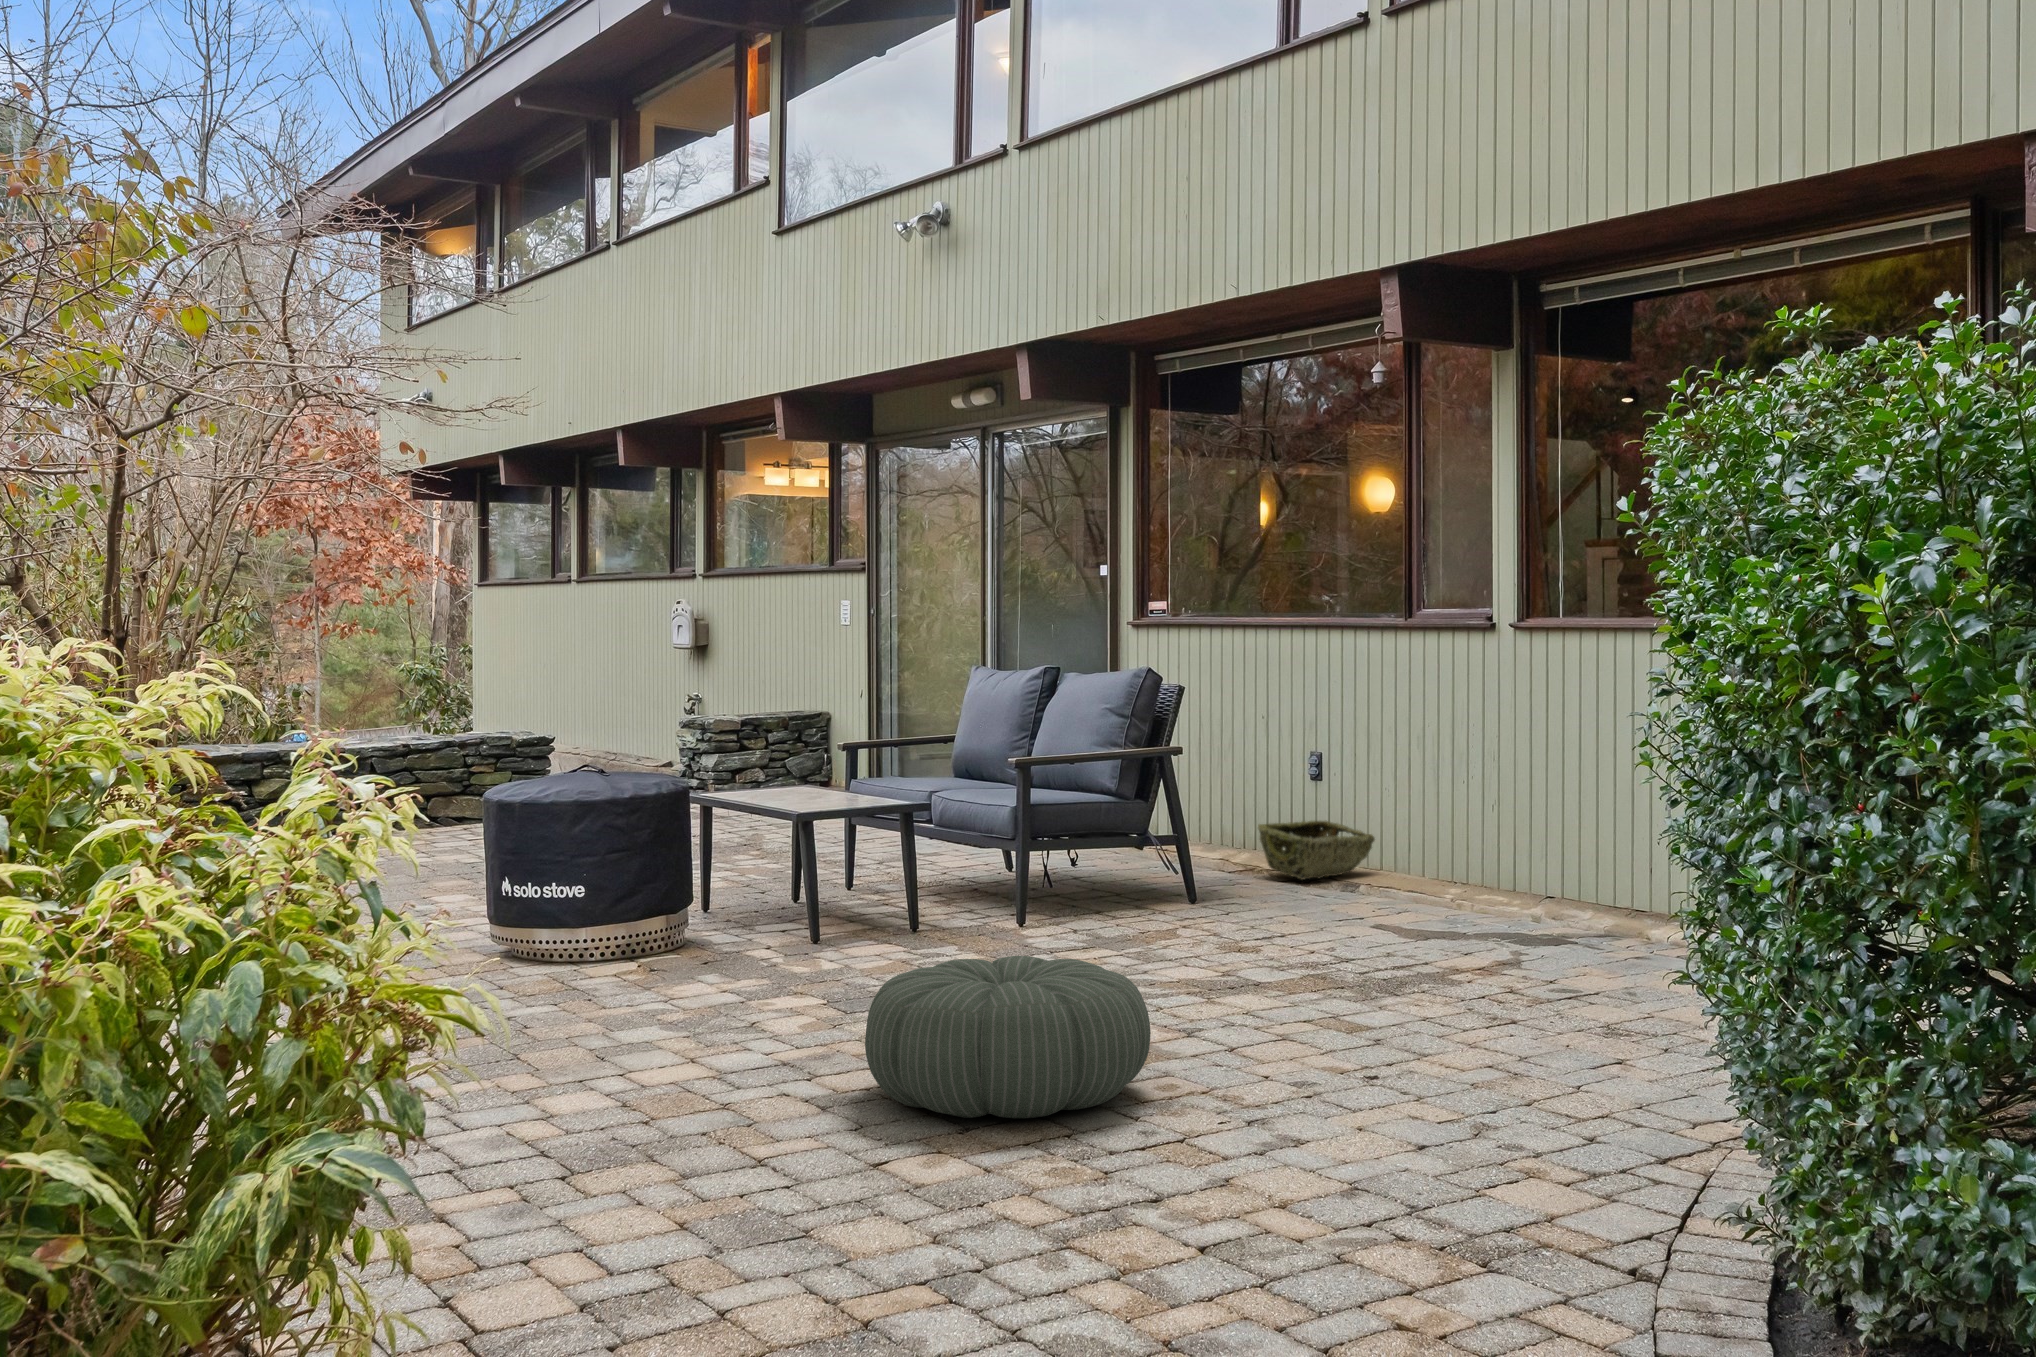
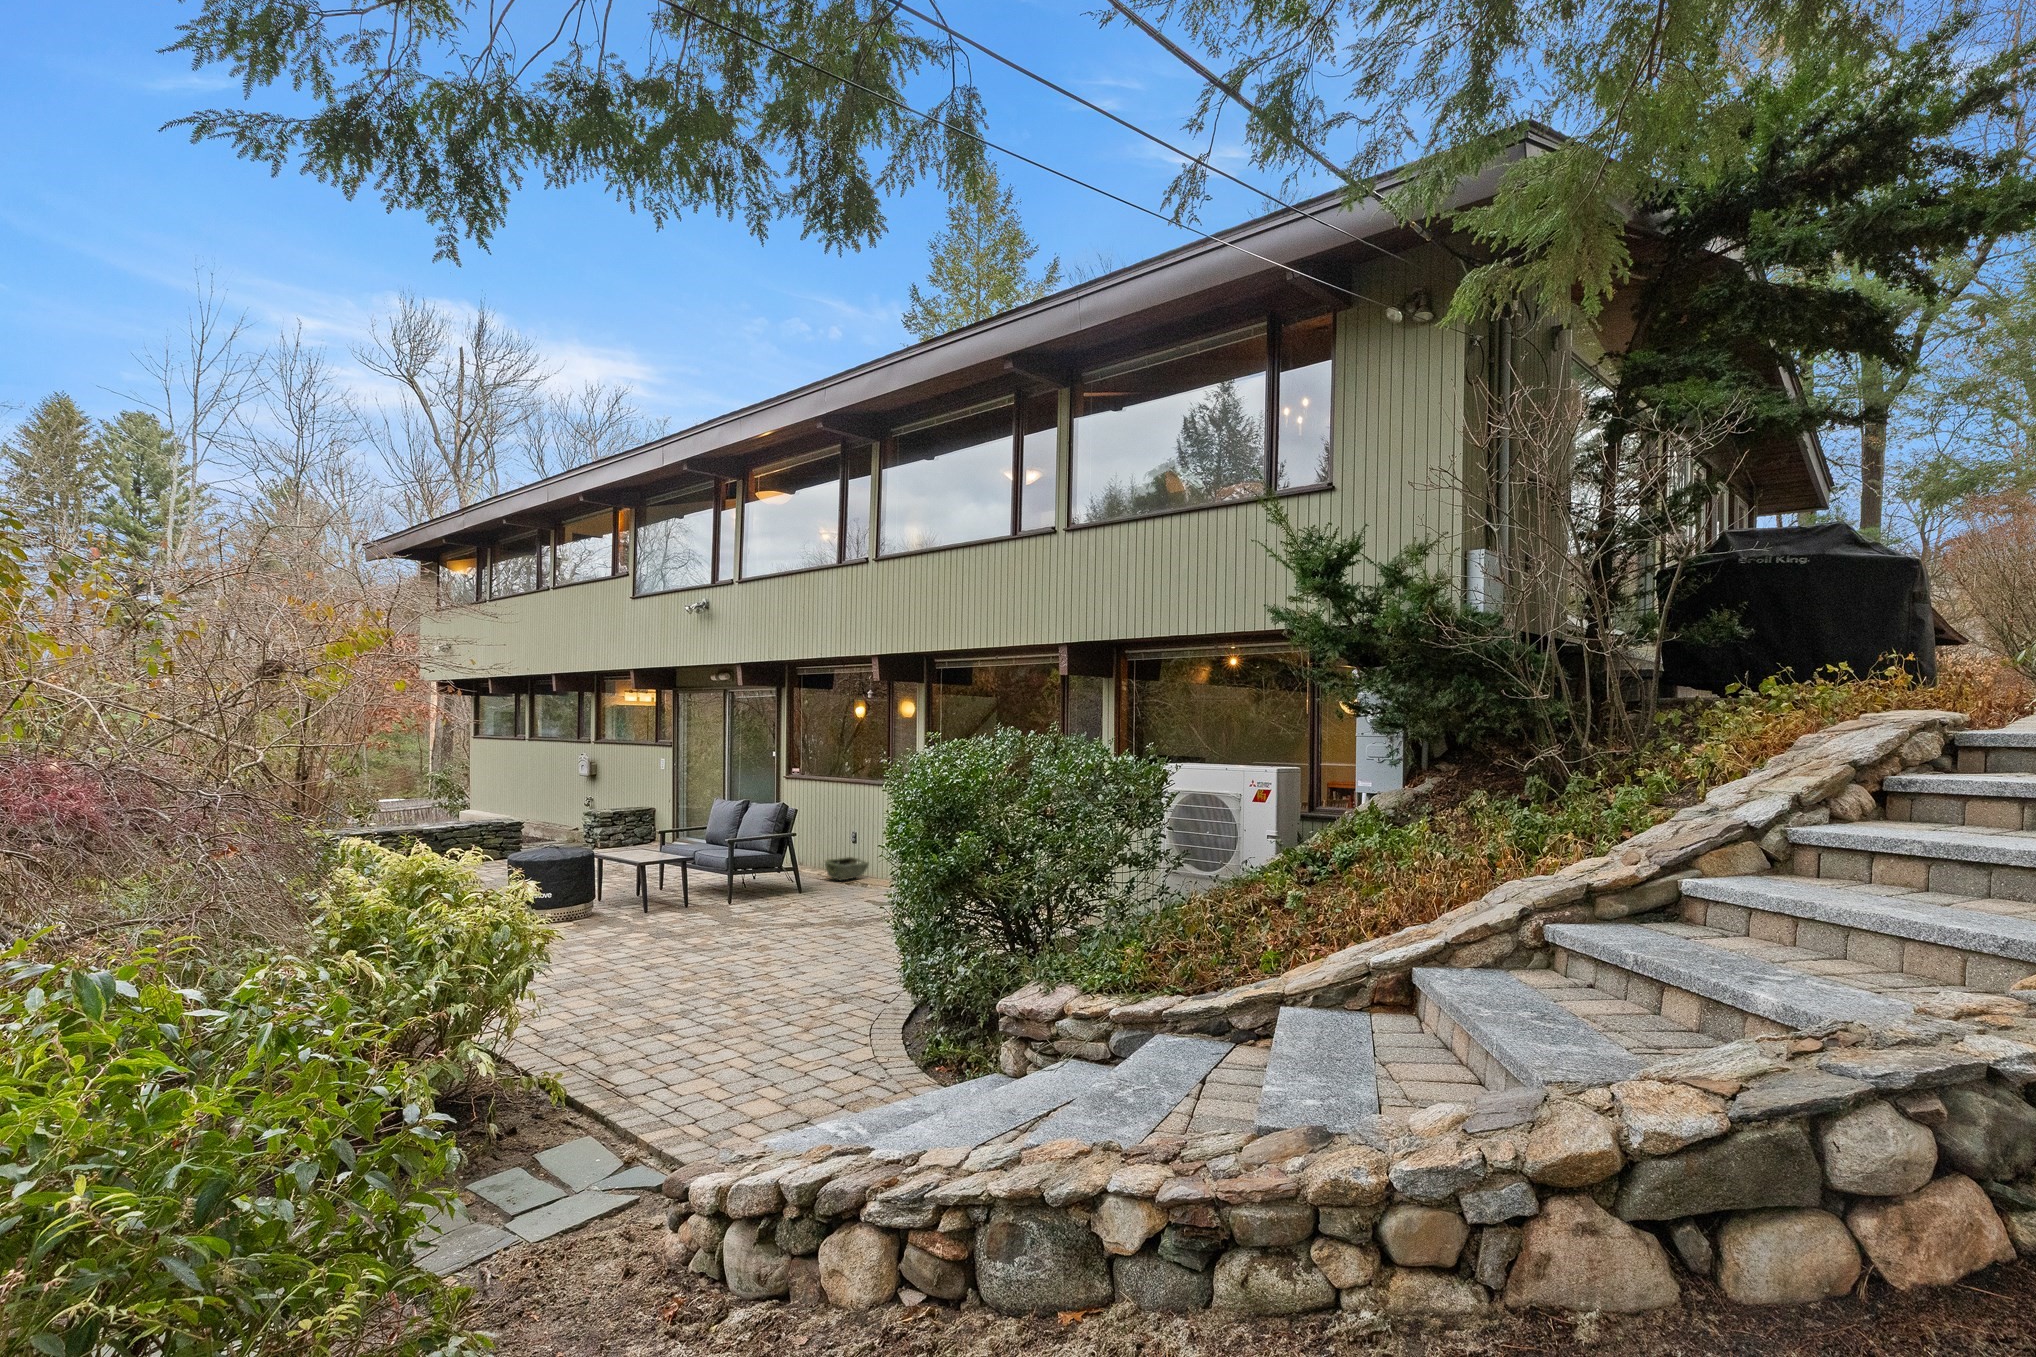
pouf: present [865,956,1151,1118] -> none [665,915,756,964]

